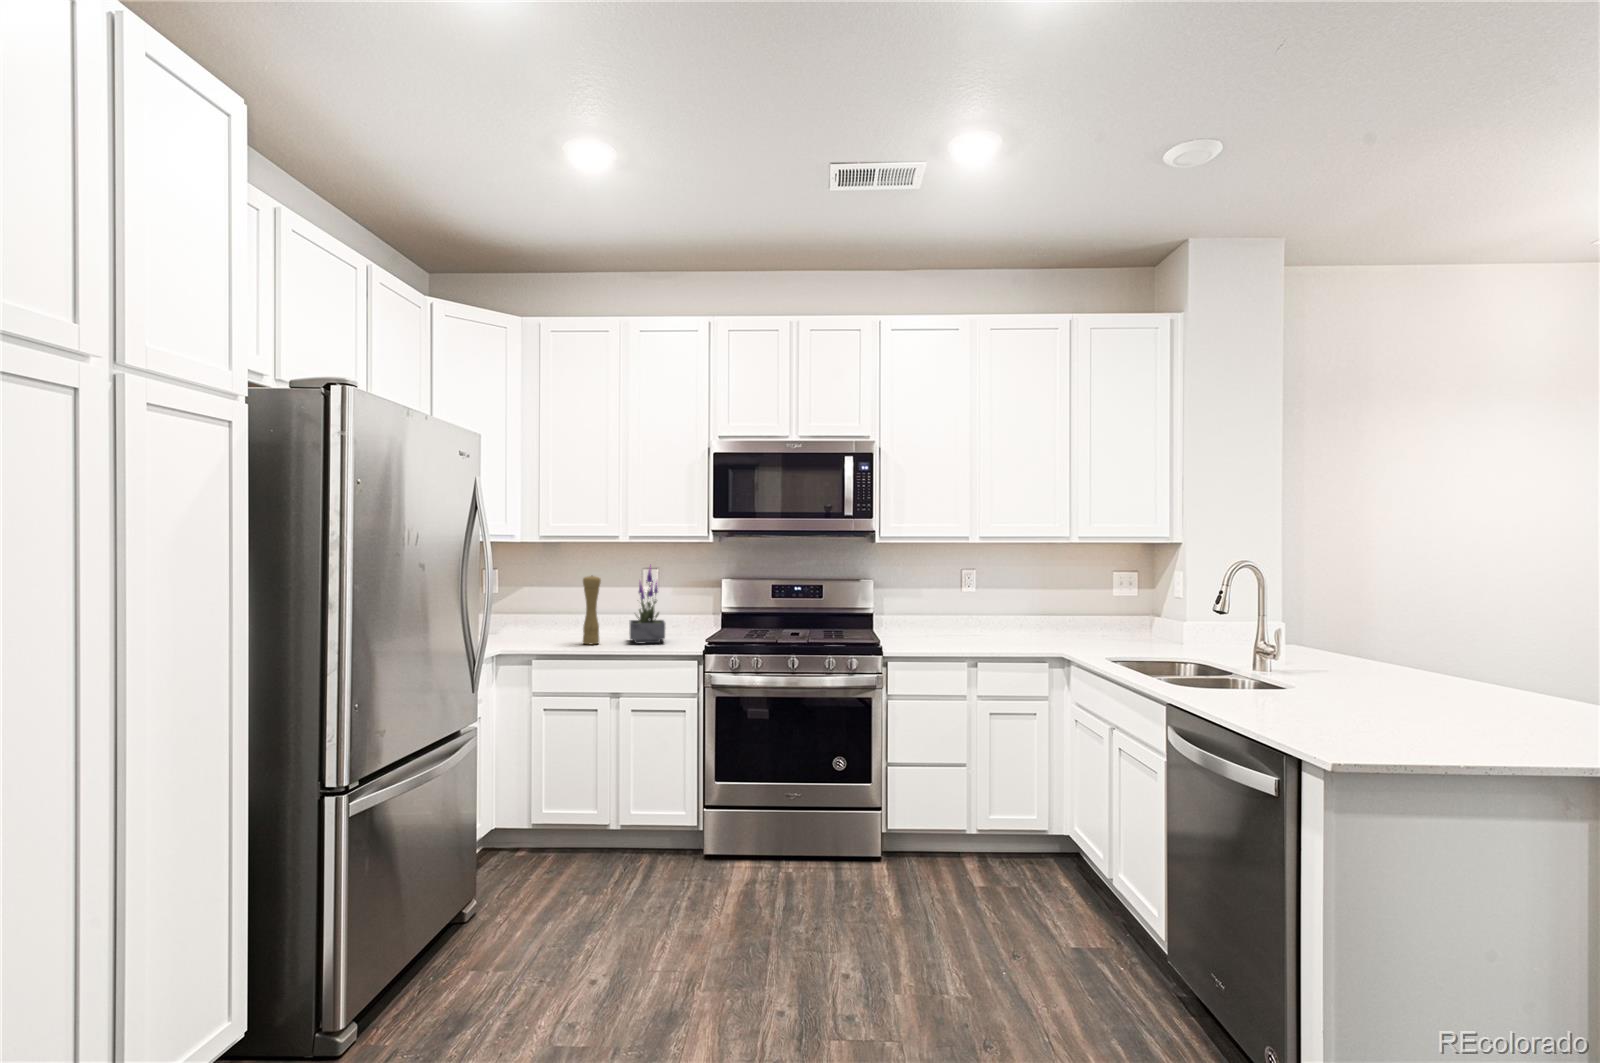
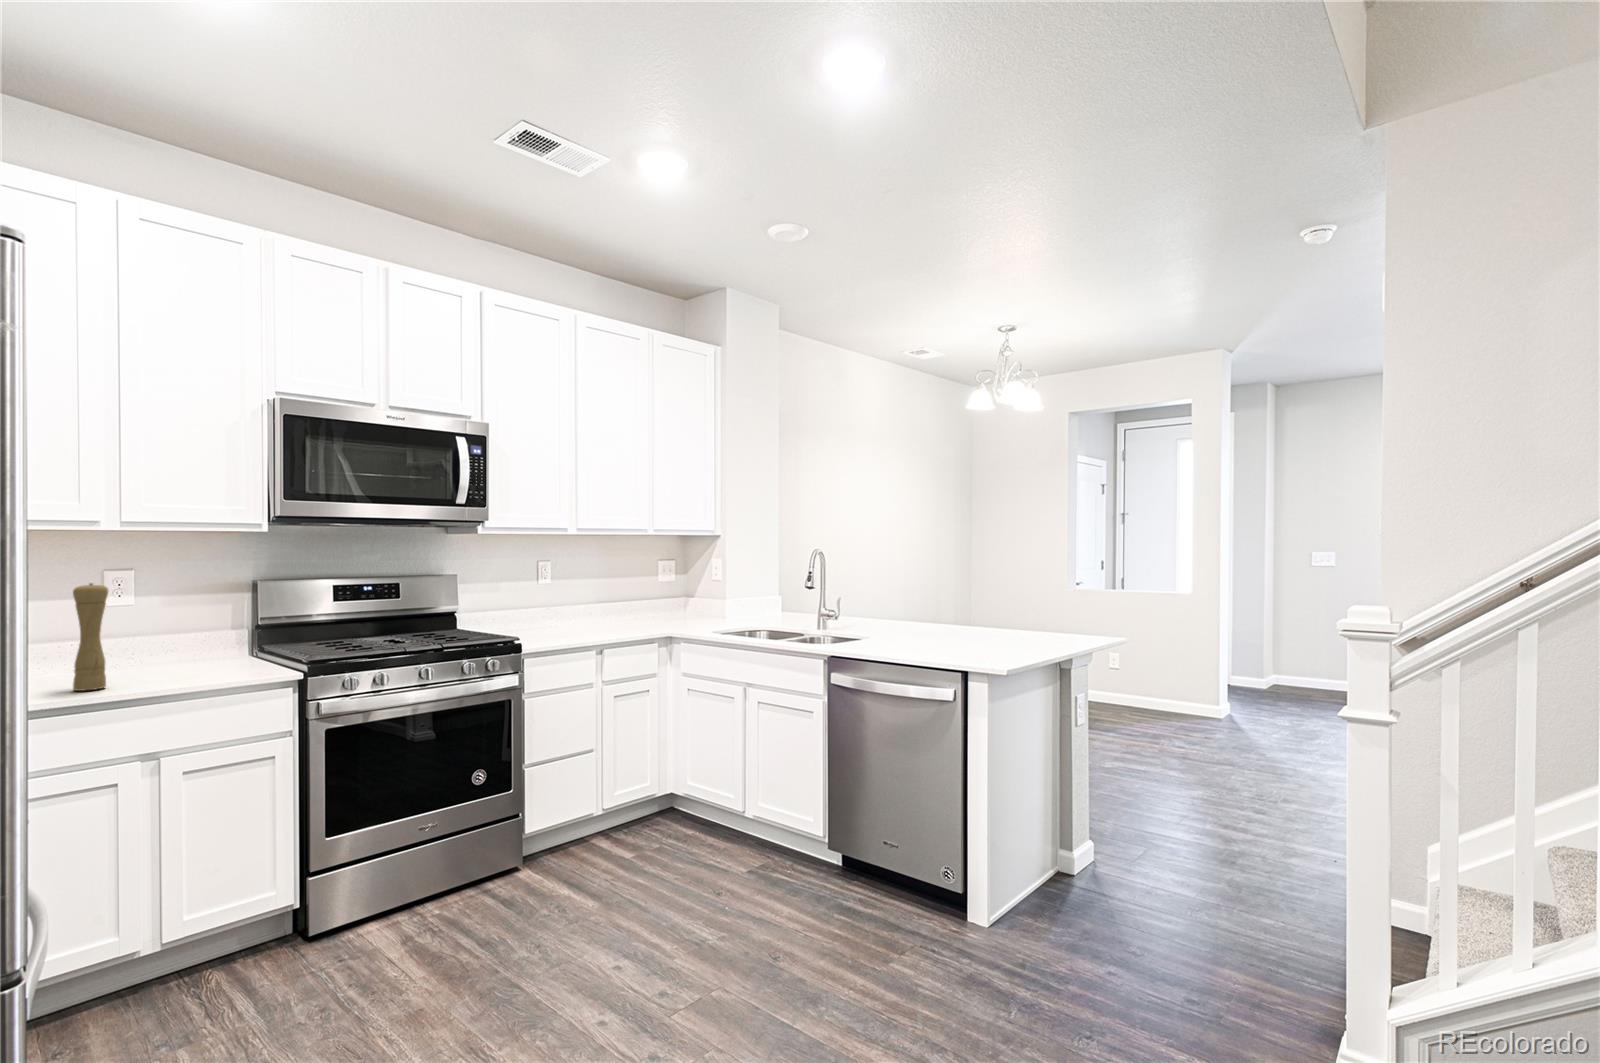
potted plant: present [630,564,665,644] -> none [141,563,222,679]

